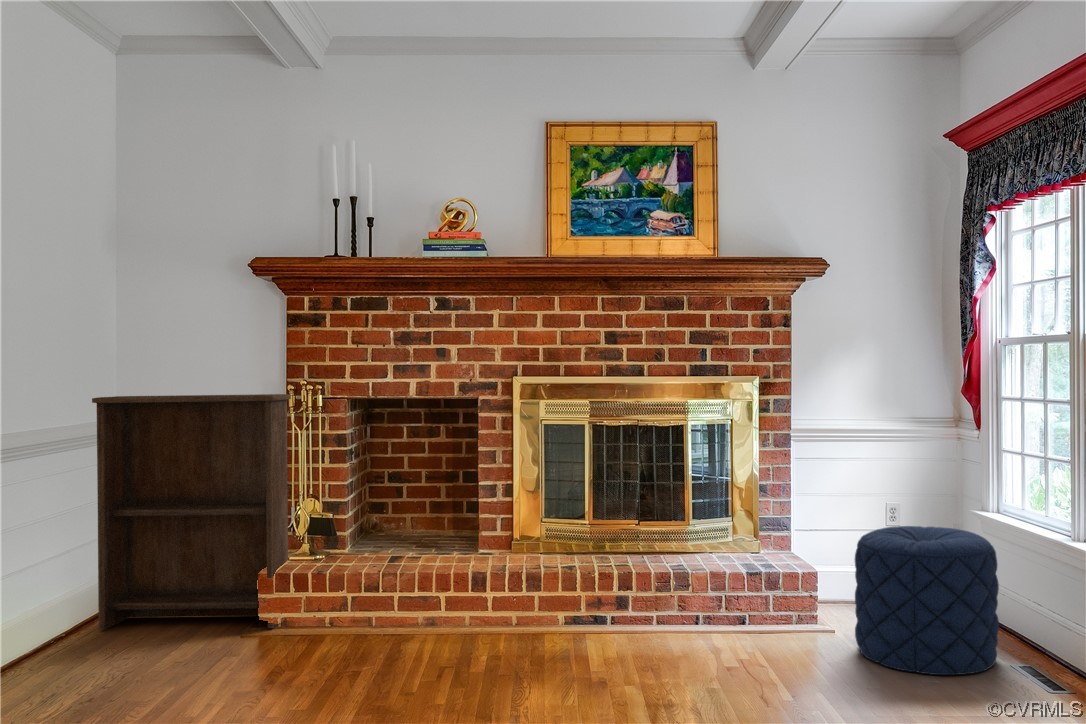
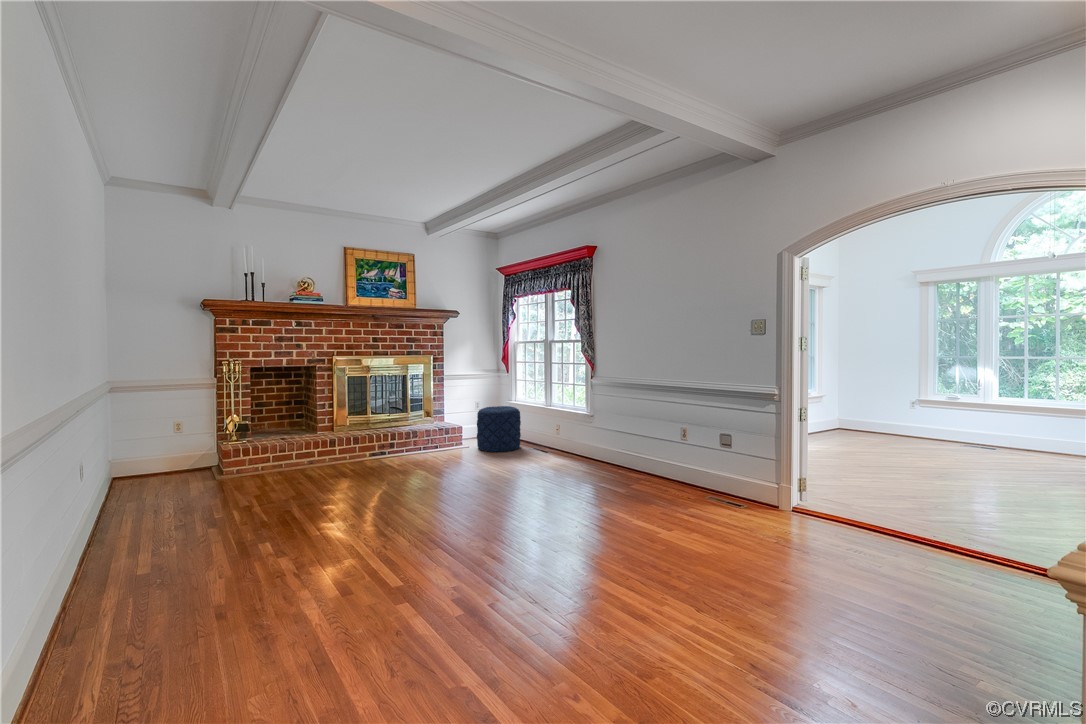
bookshelf: present [92,394,291,630] -> none [122,366,233,490]

